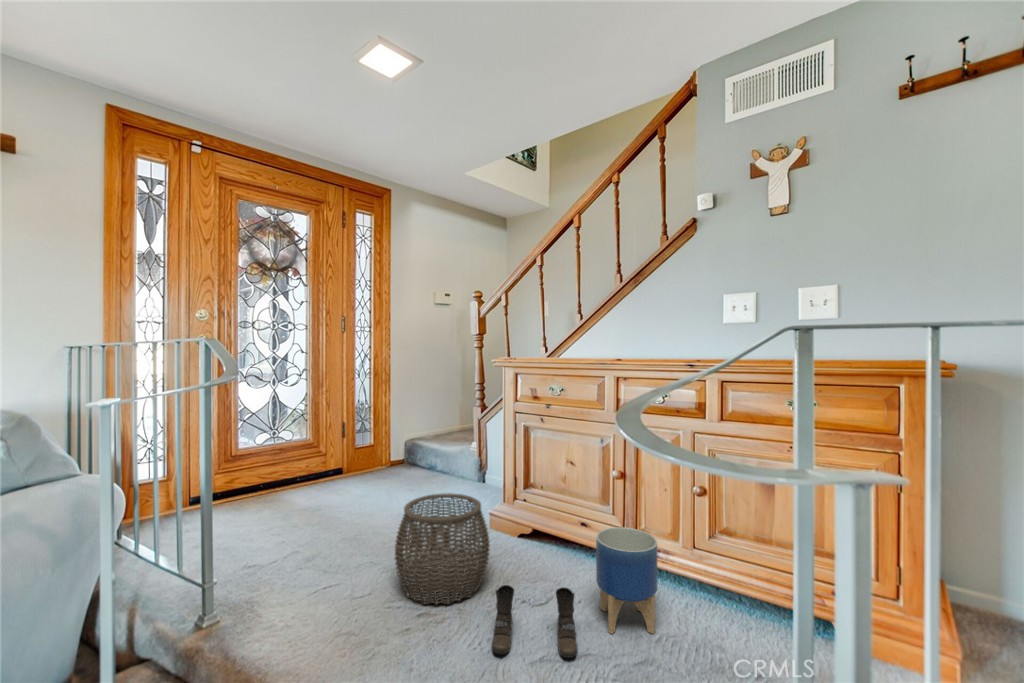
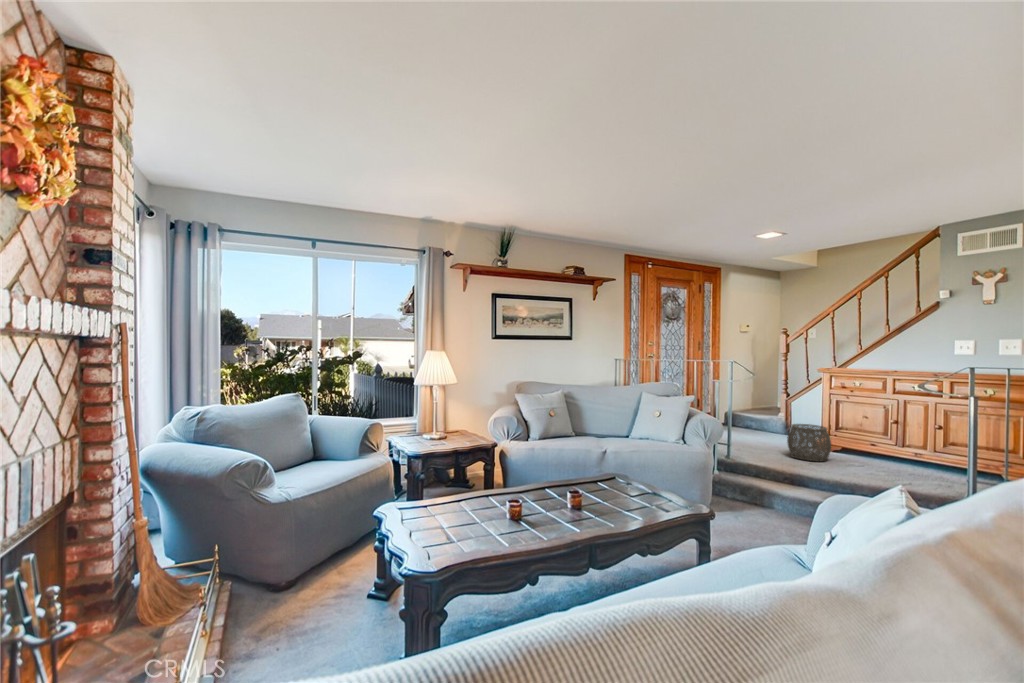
planter: present [596,527,658,634] -> none [888,438,919,475]
boots: present [492,585,577,658] -> none [845,452,884,474]

